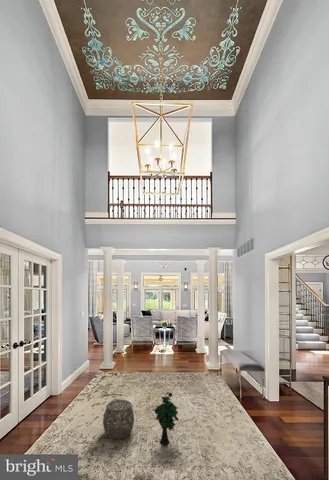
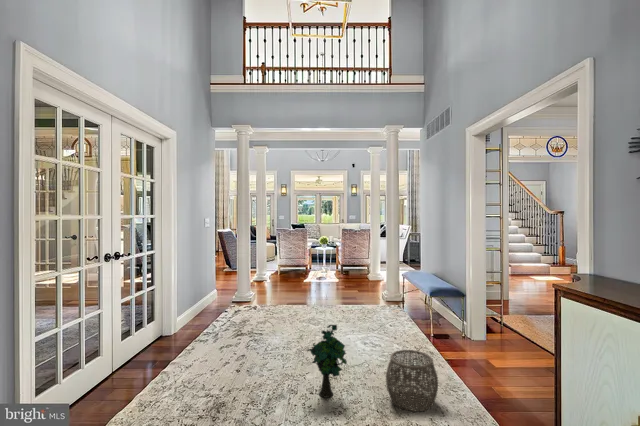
woven basket: present [103,400,134,439] -> present [386,350,438,412]

